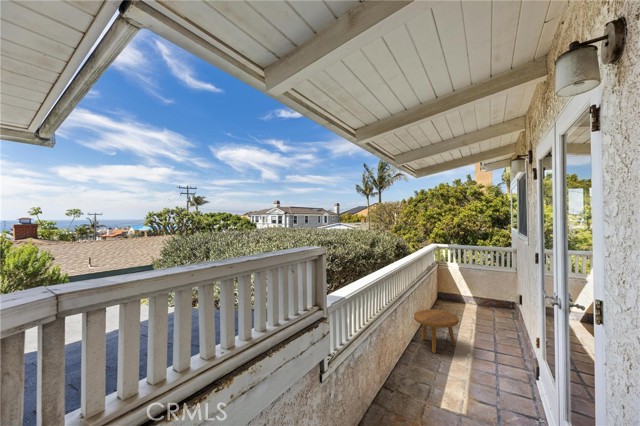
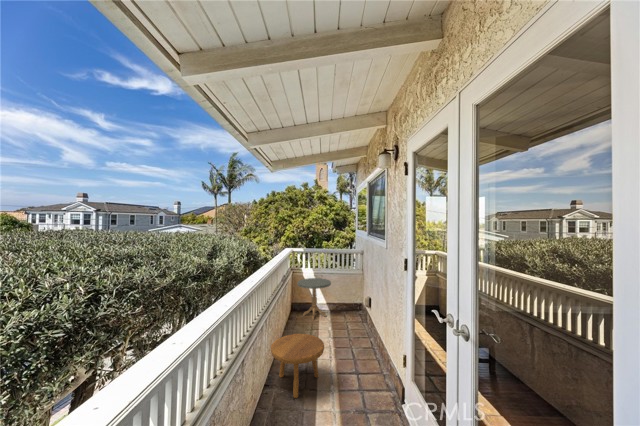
side table: none [442,272,477,310] -> present [297,278,331,320]

